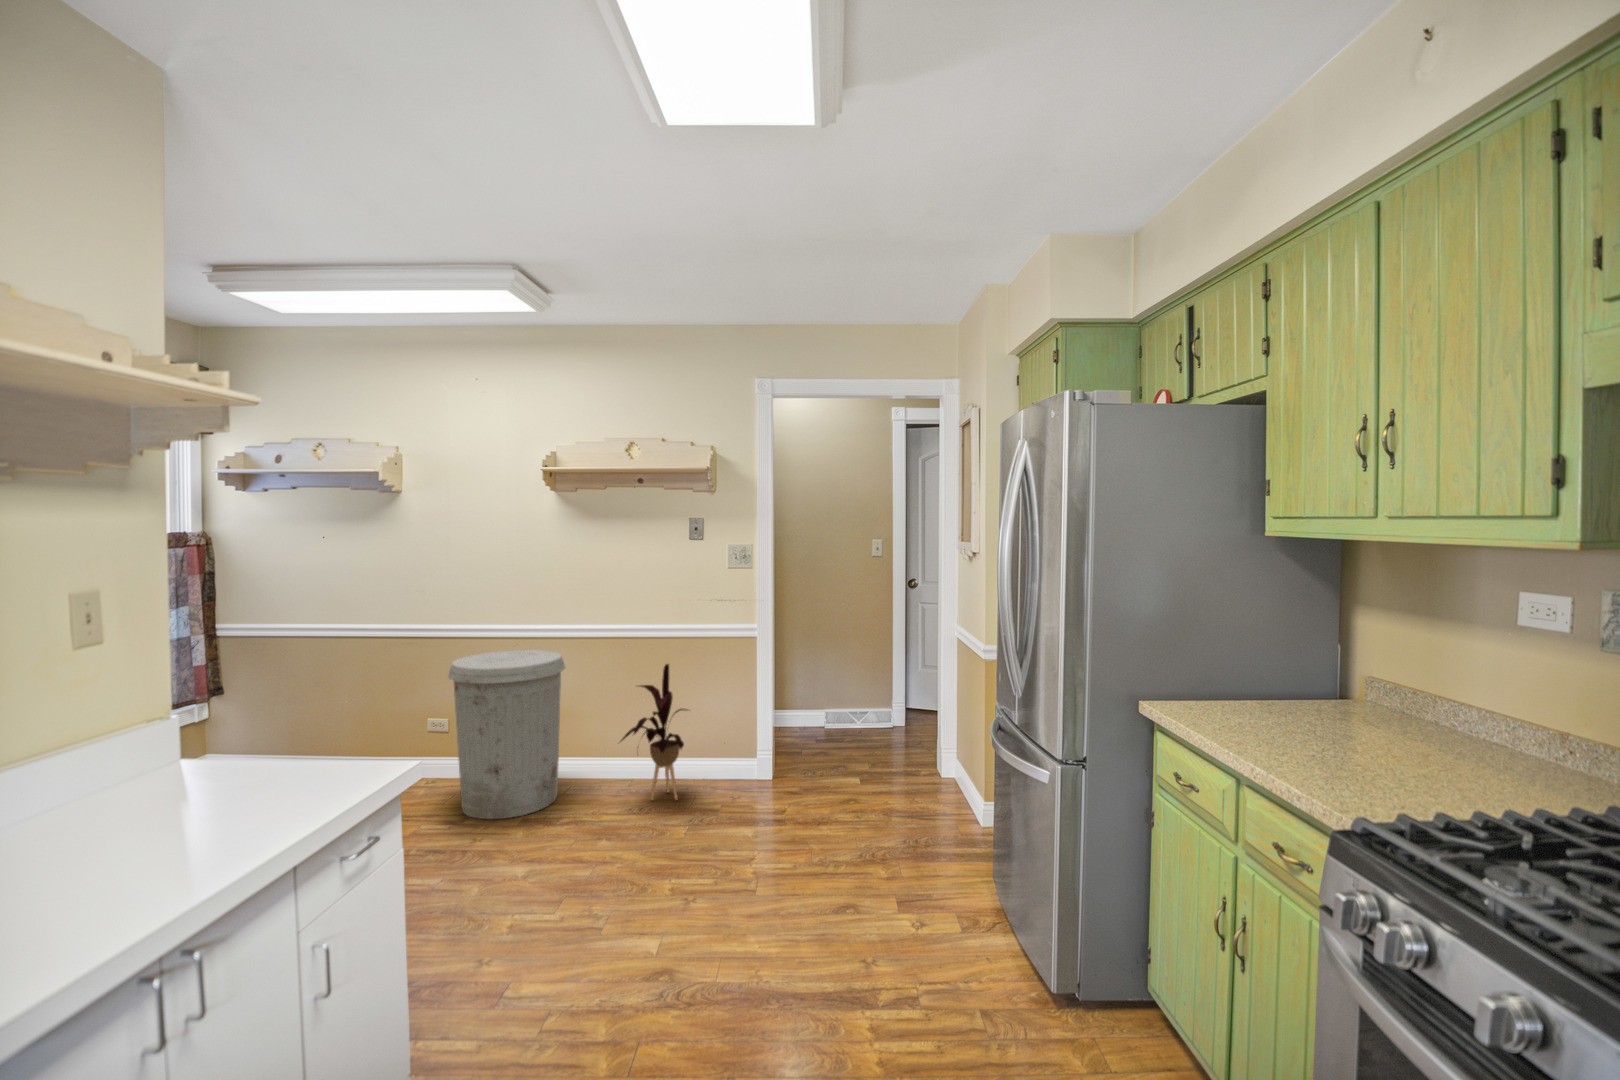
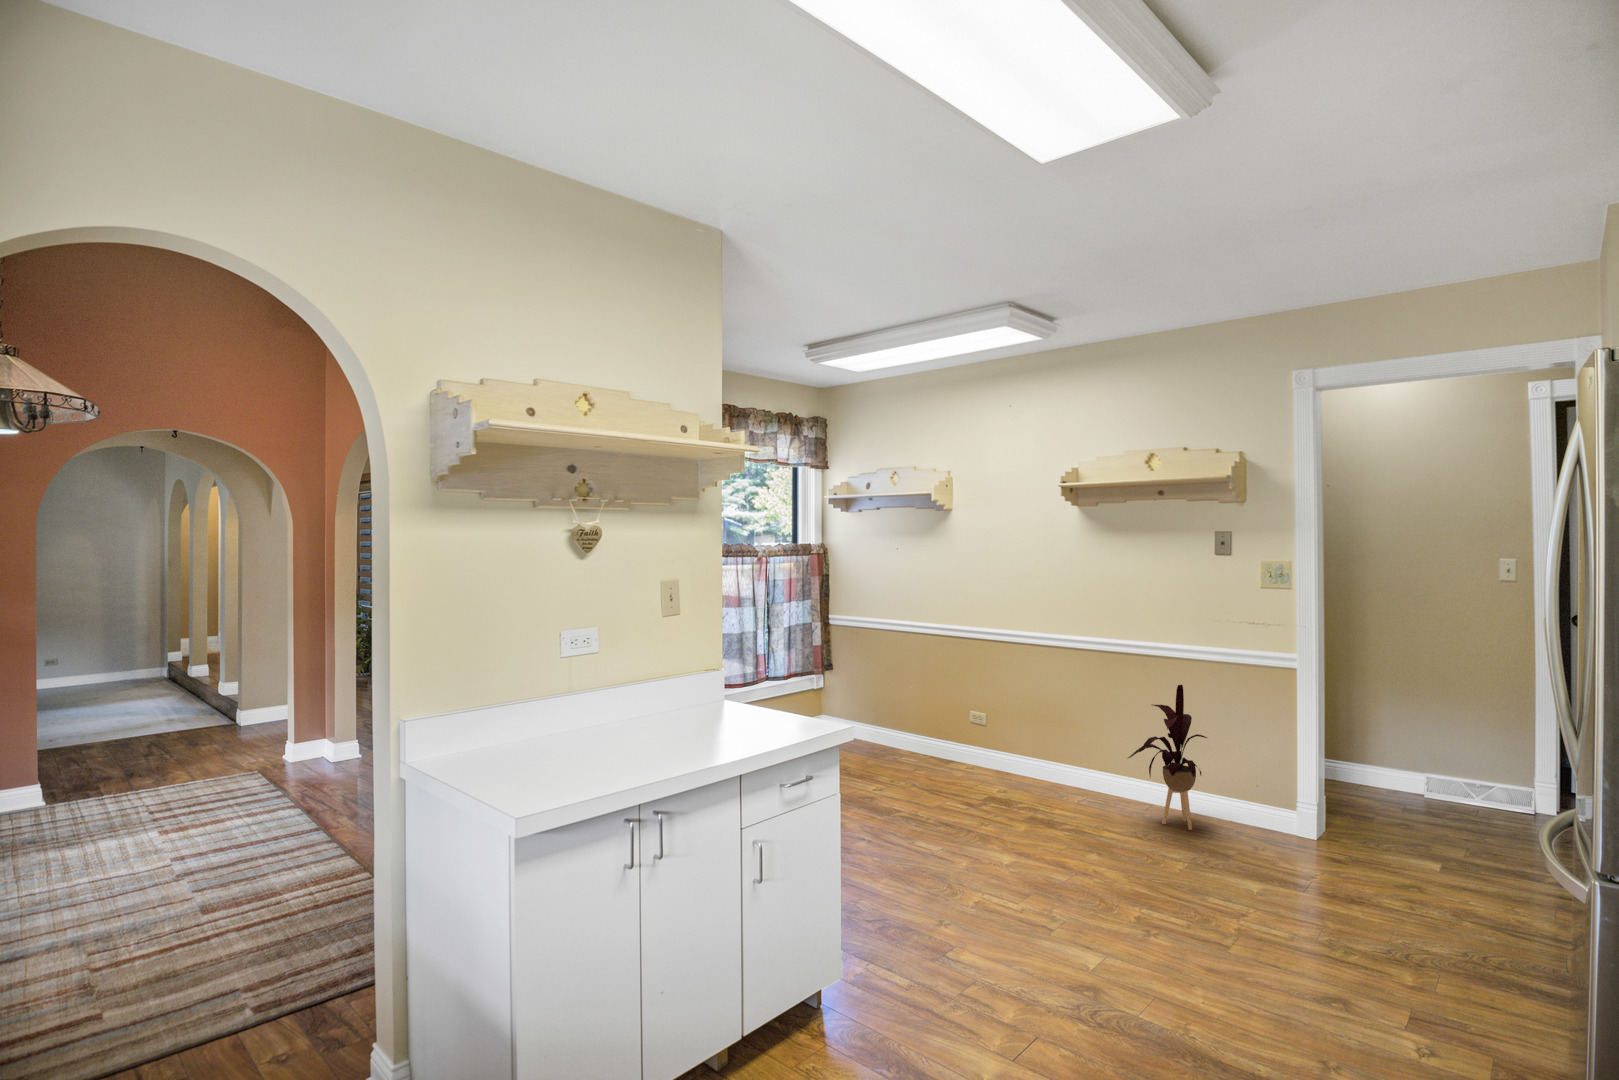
trash can: present [448,650,565,819] -> none [978,656,1082,808]

